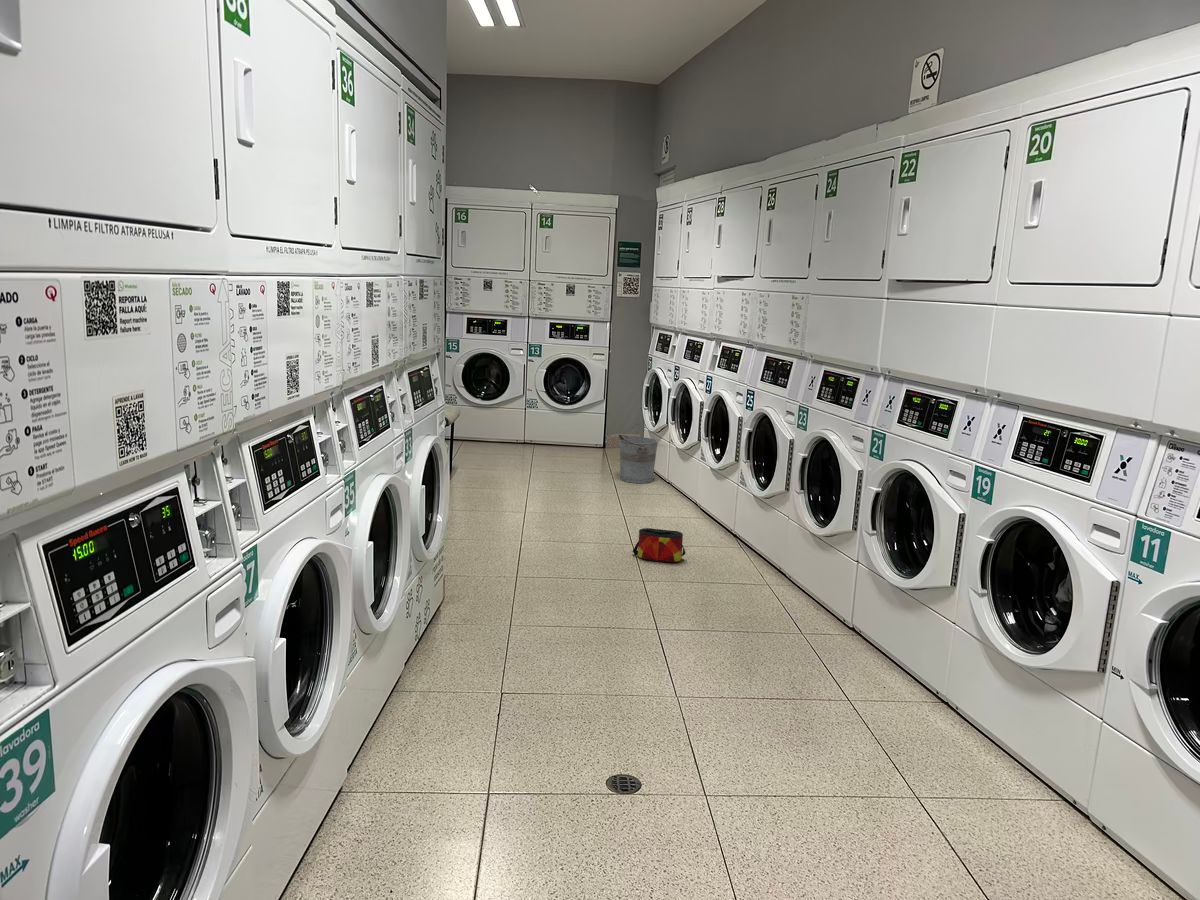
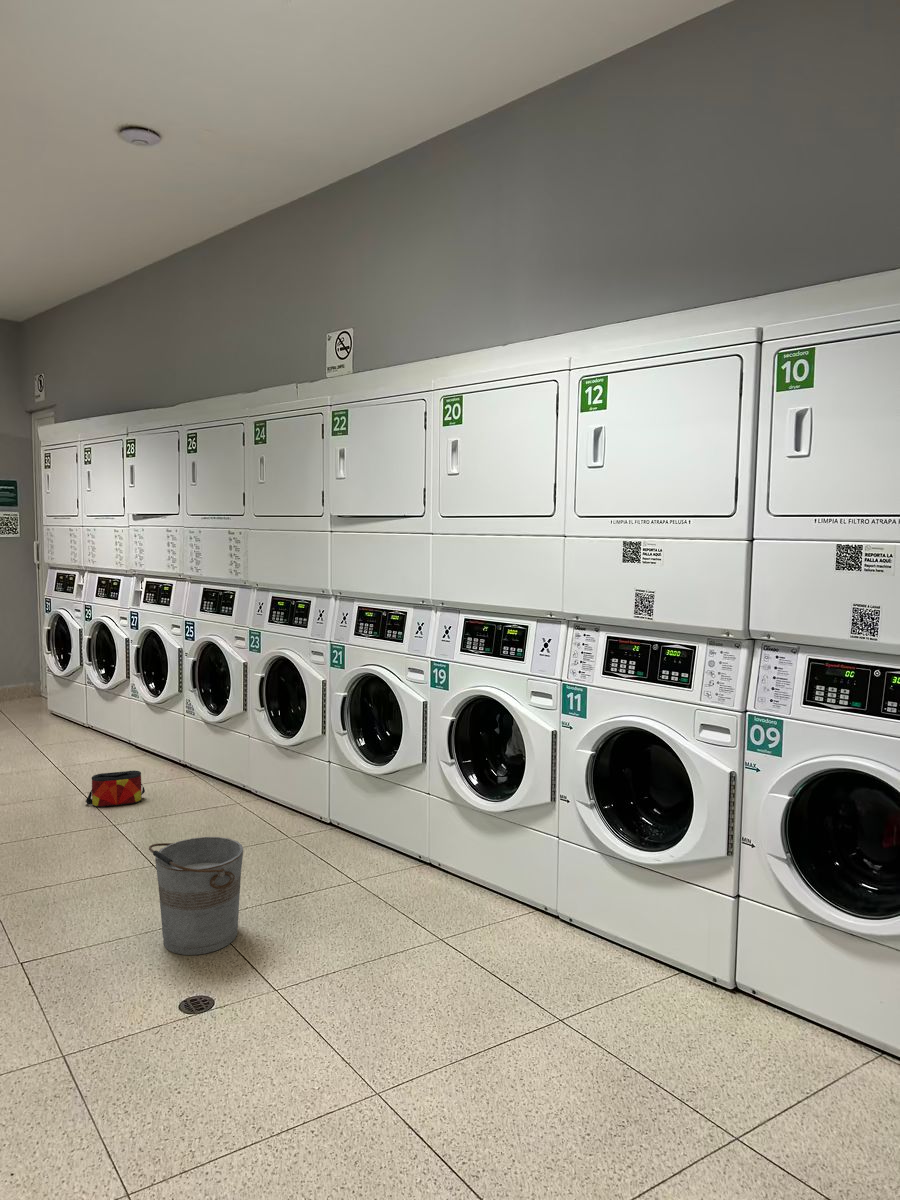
bucket: present [619,435,658,483] -> present [149,837,243,955]

